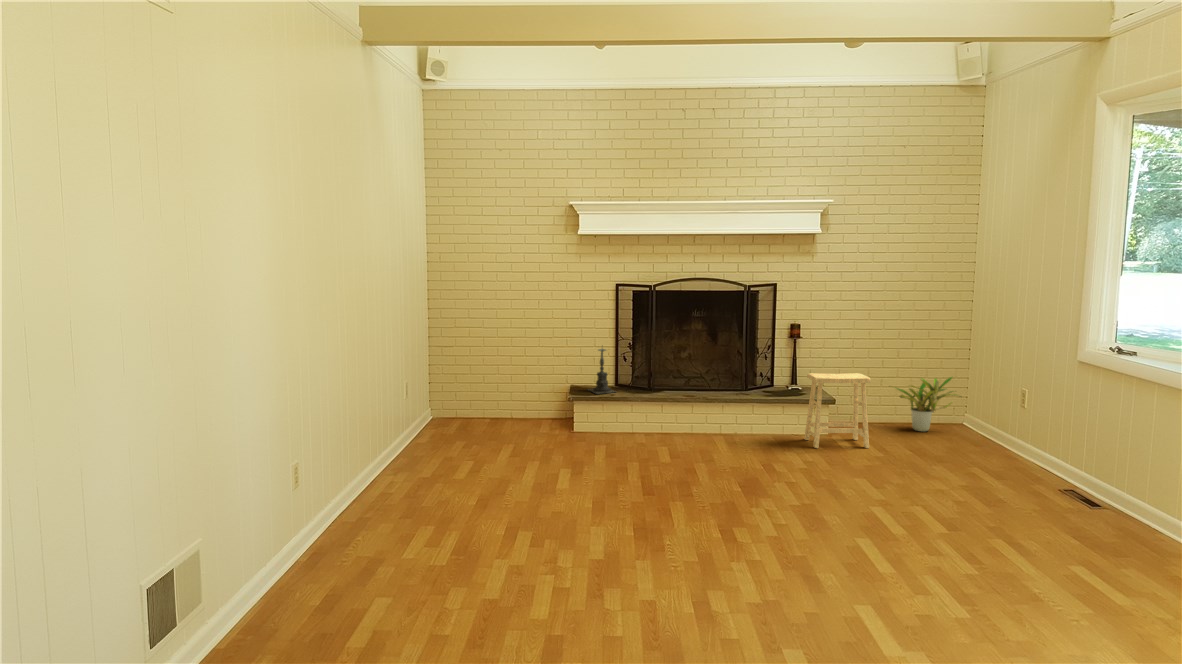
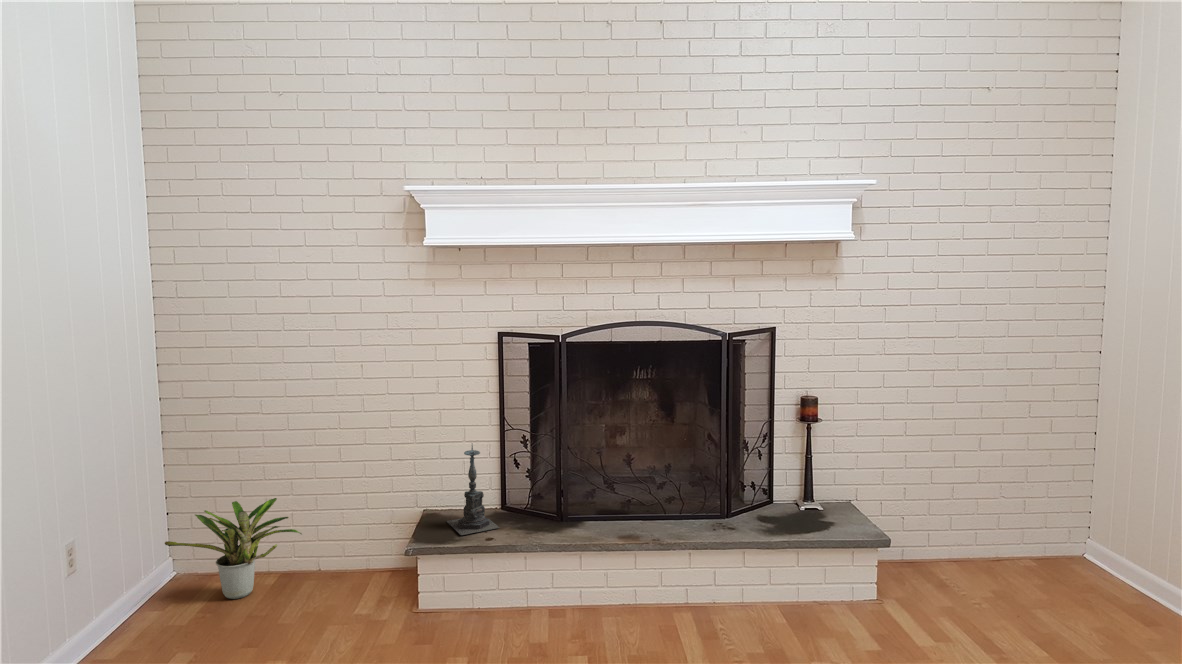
footstool: present [804,373,871,448] -> none [837,495,964,646]
potted plant: present [895,377,953,432] -> present [165,498,302,599]

